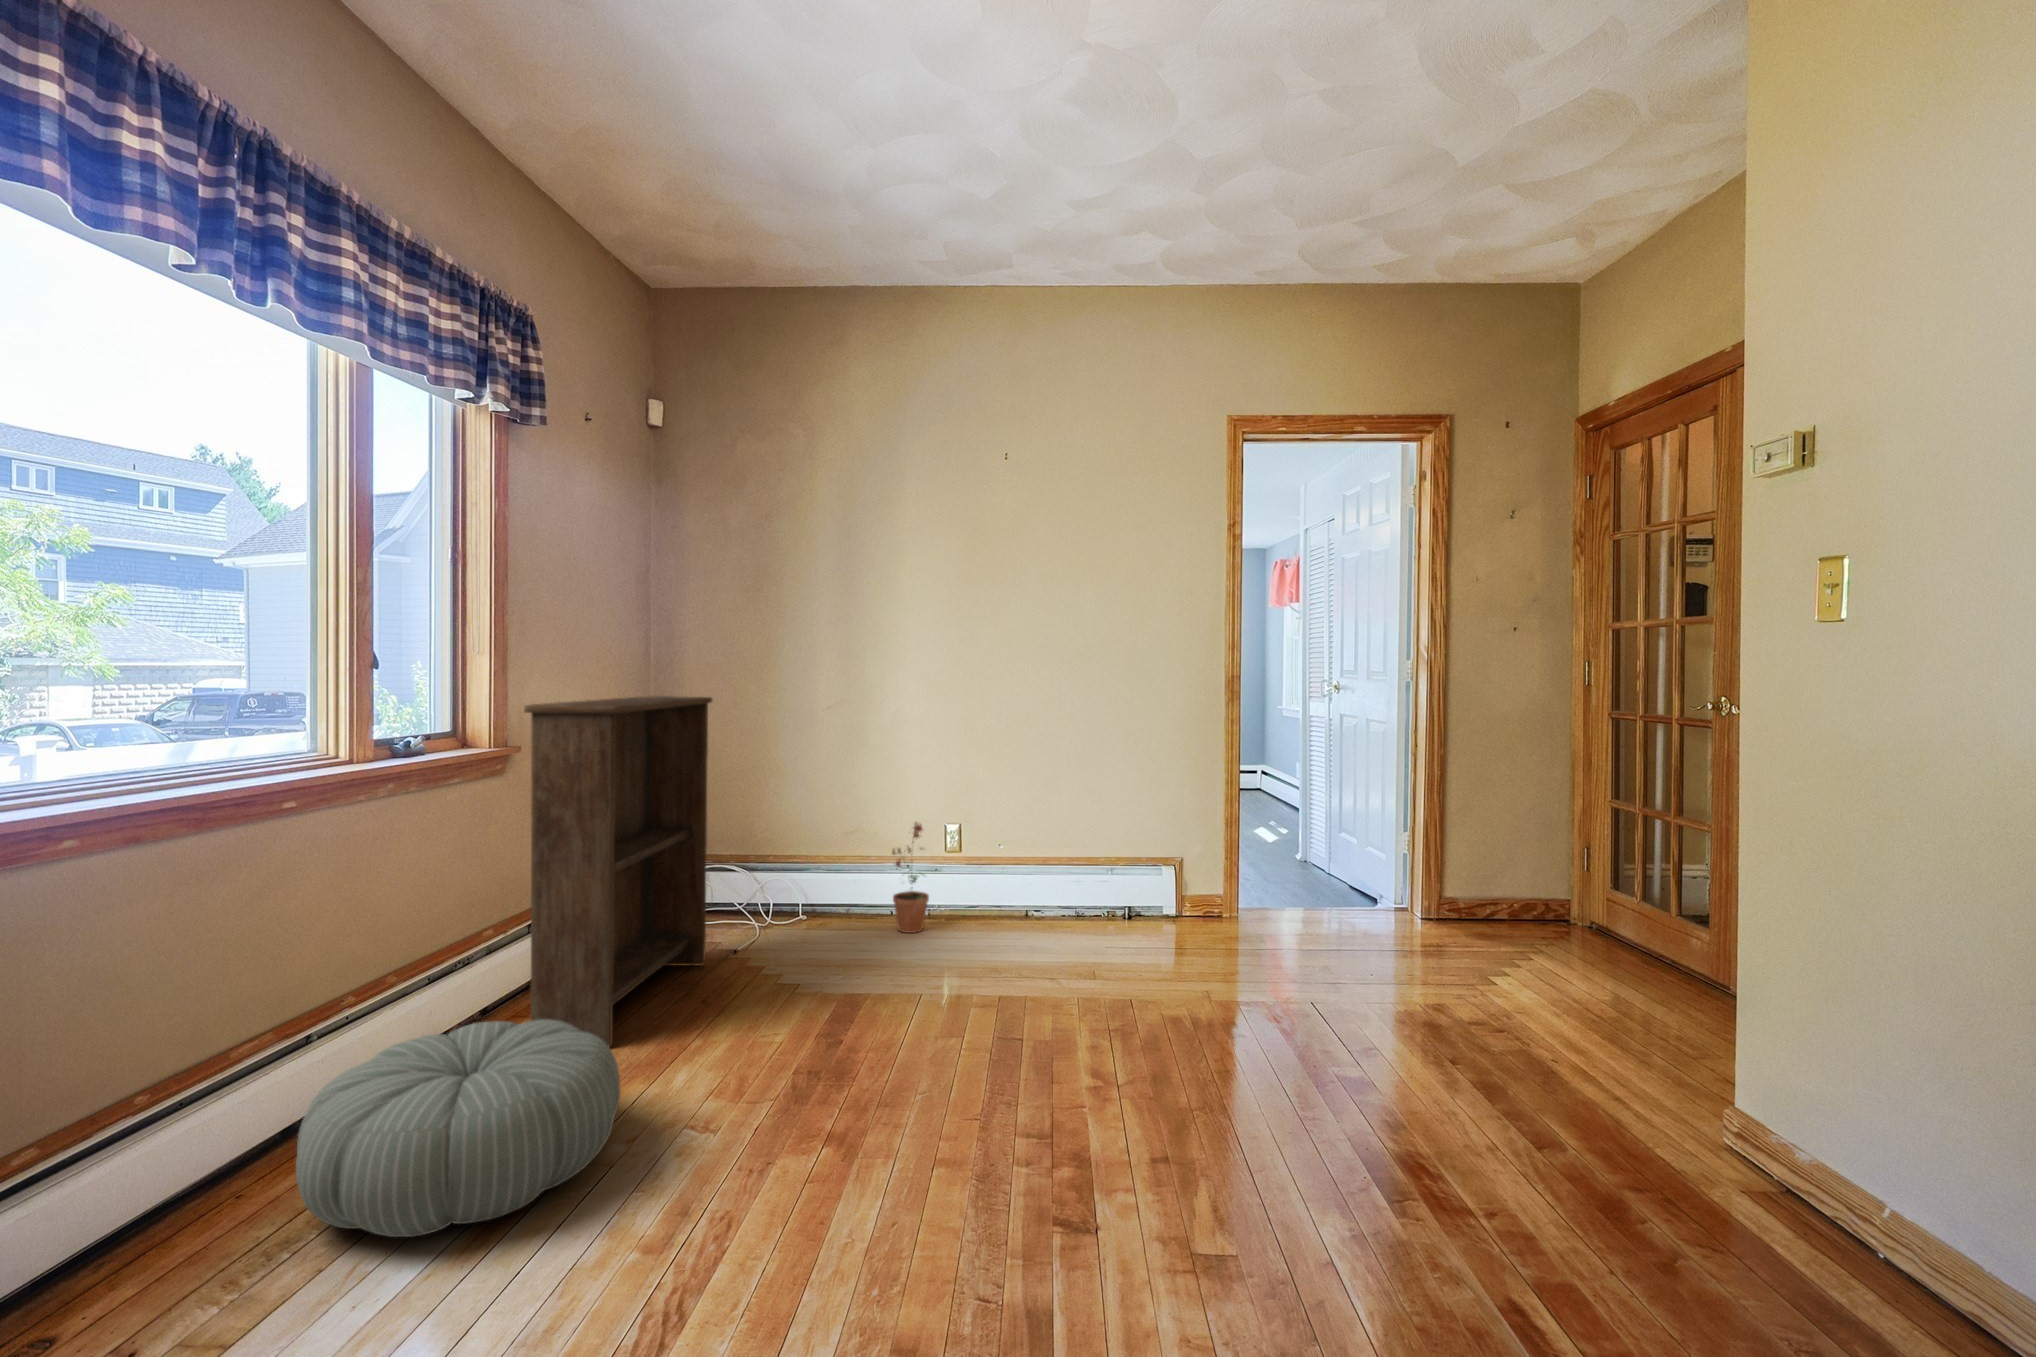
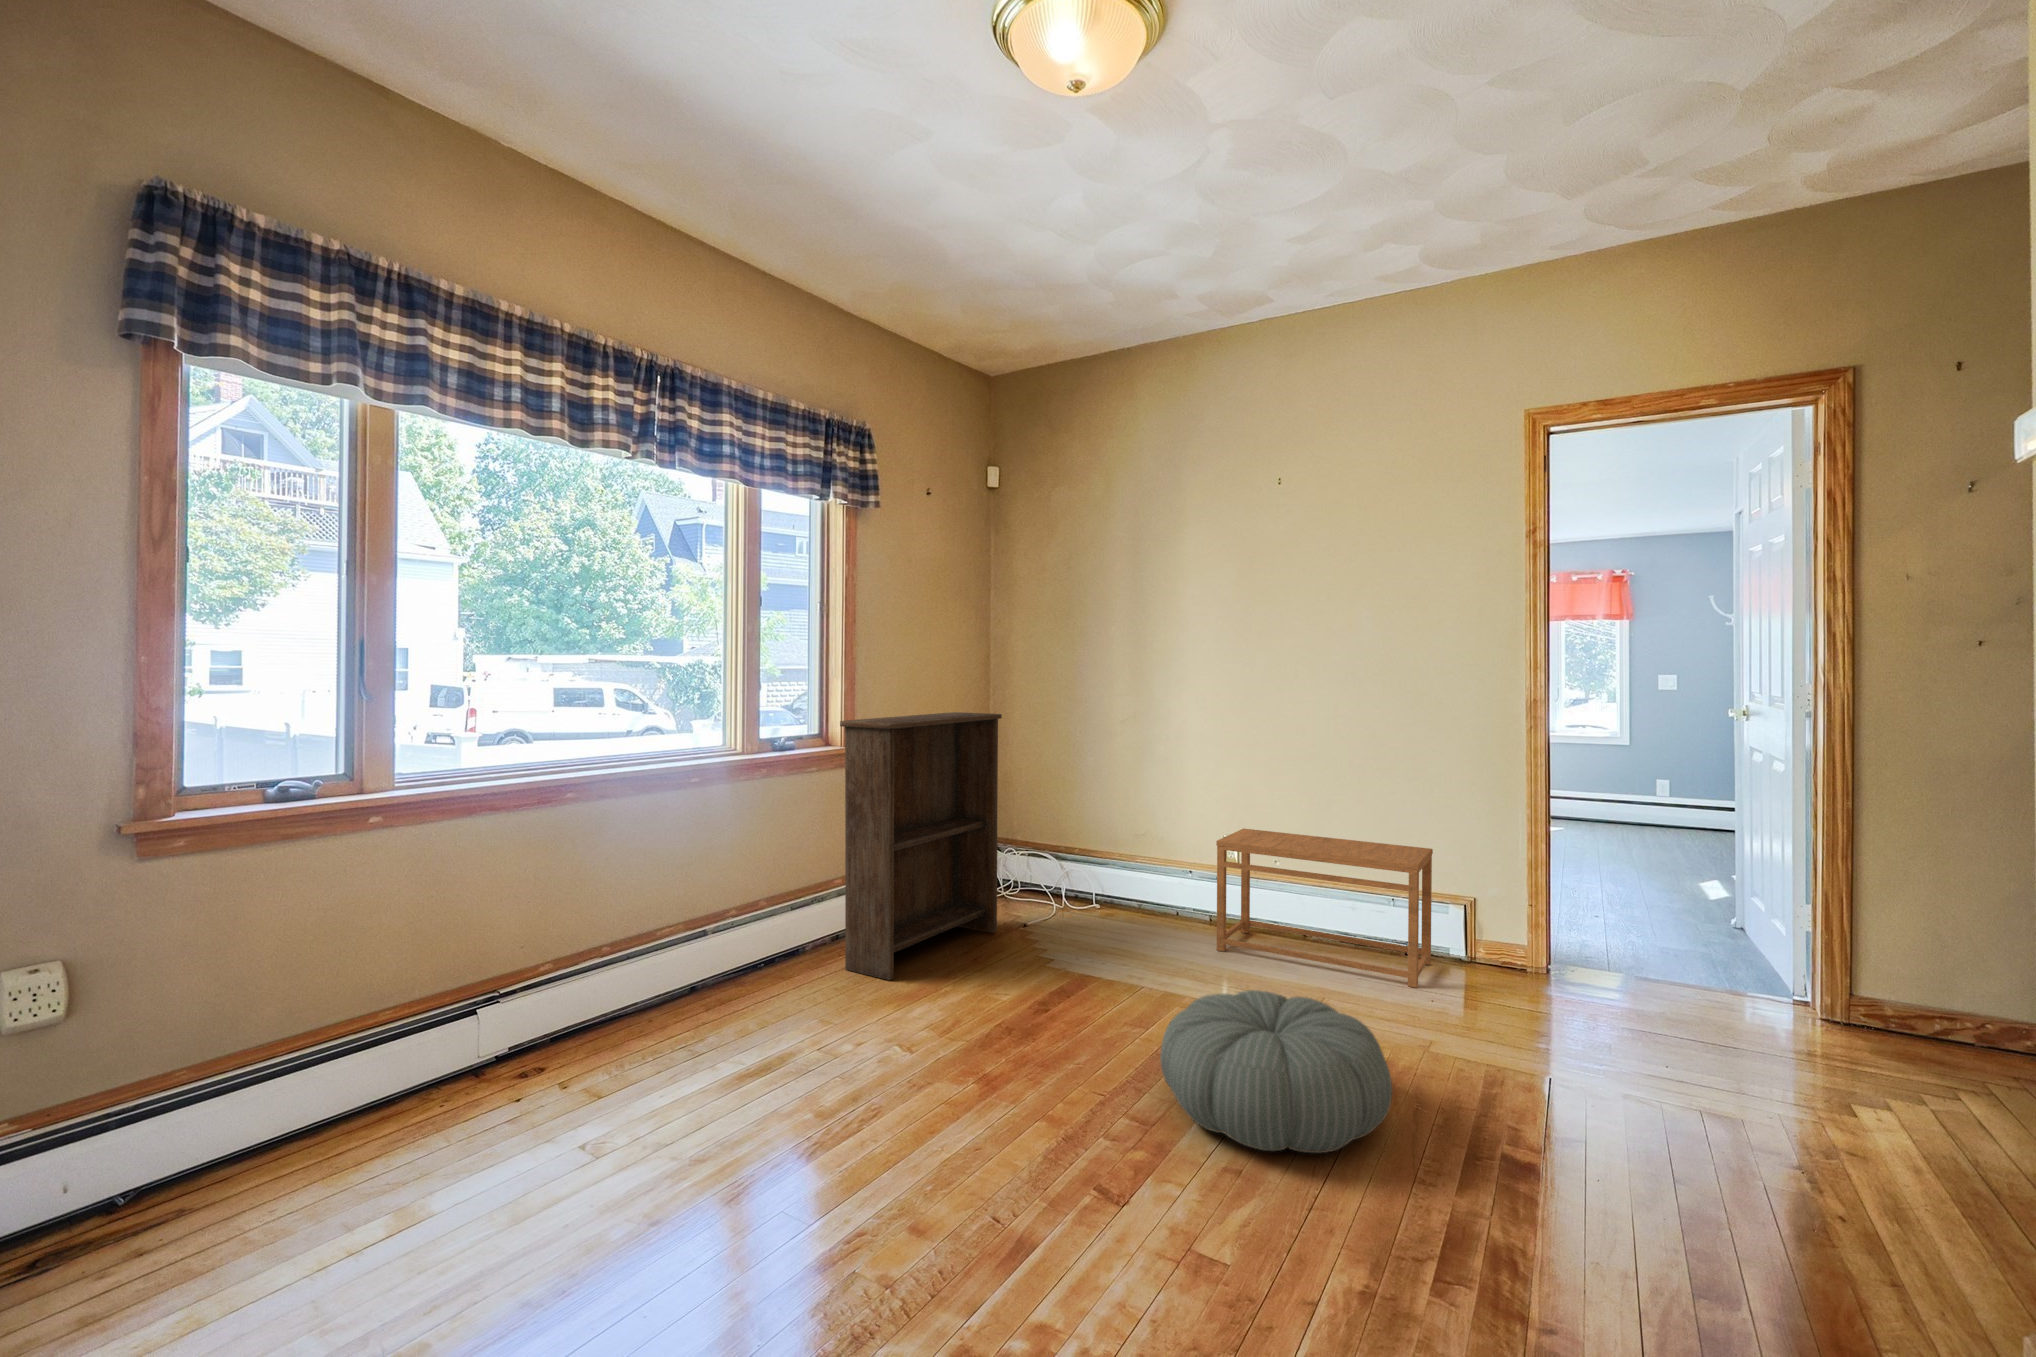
side table: none [960,814,1159,948] -> present [1216,829,1433,988]
potted plant: present [892,823,929,933] -> none [1163,831,1199,934]
pouf: present [296,1020,620,1237] -> present [1160,990,1392,1153]

